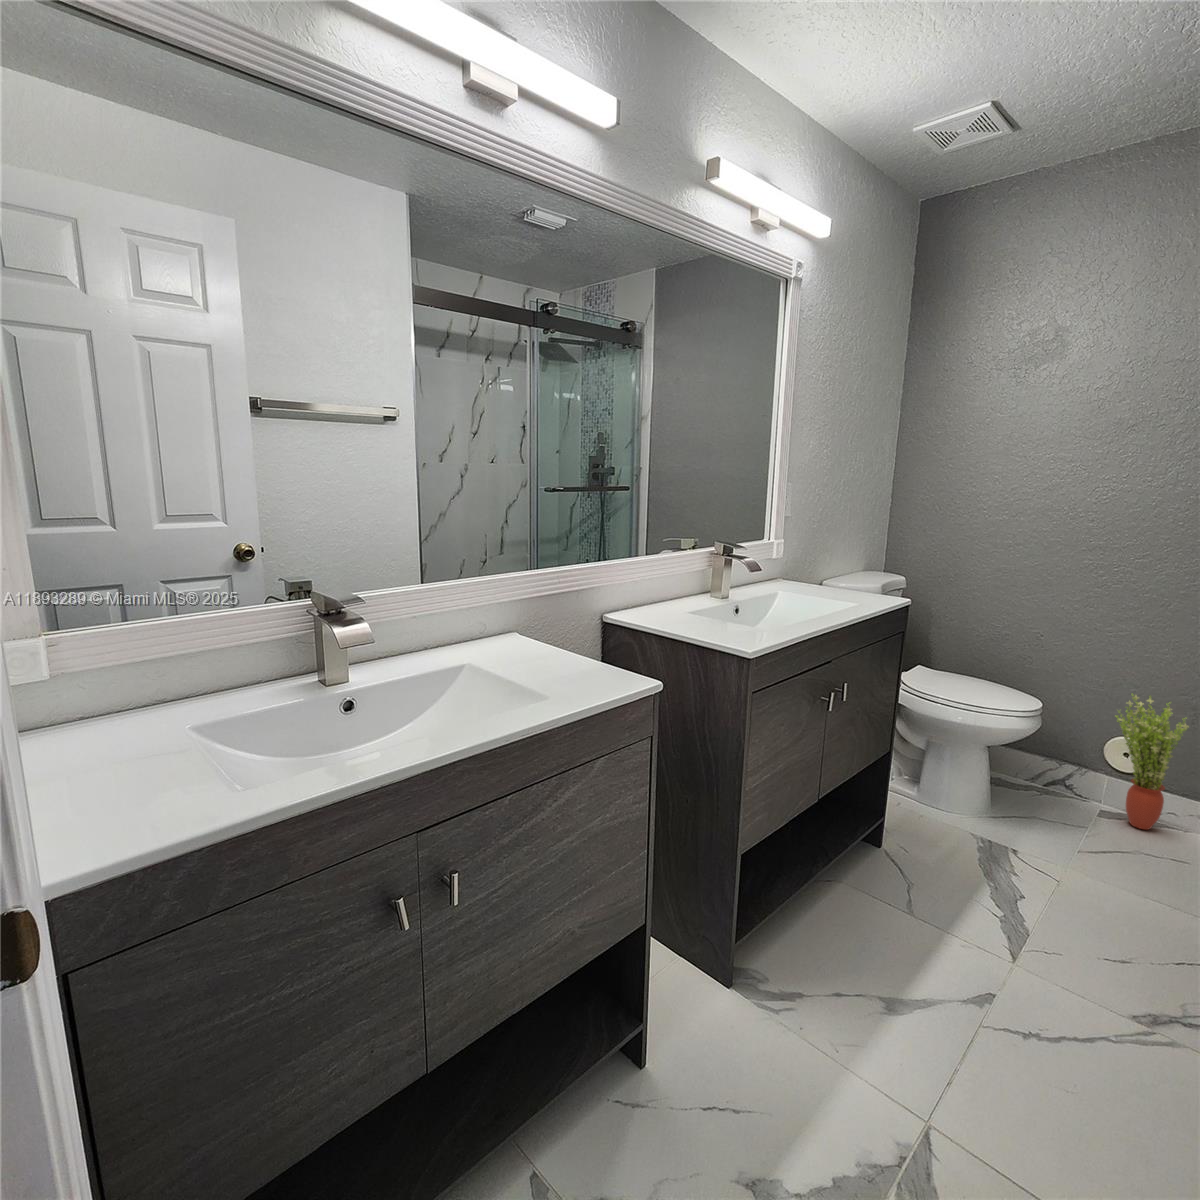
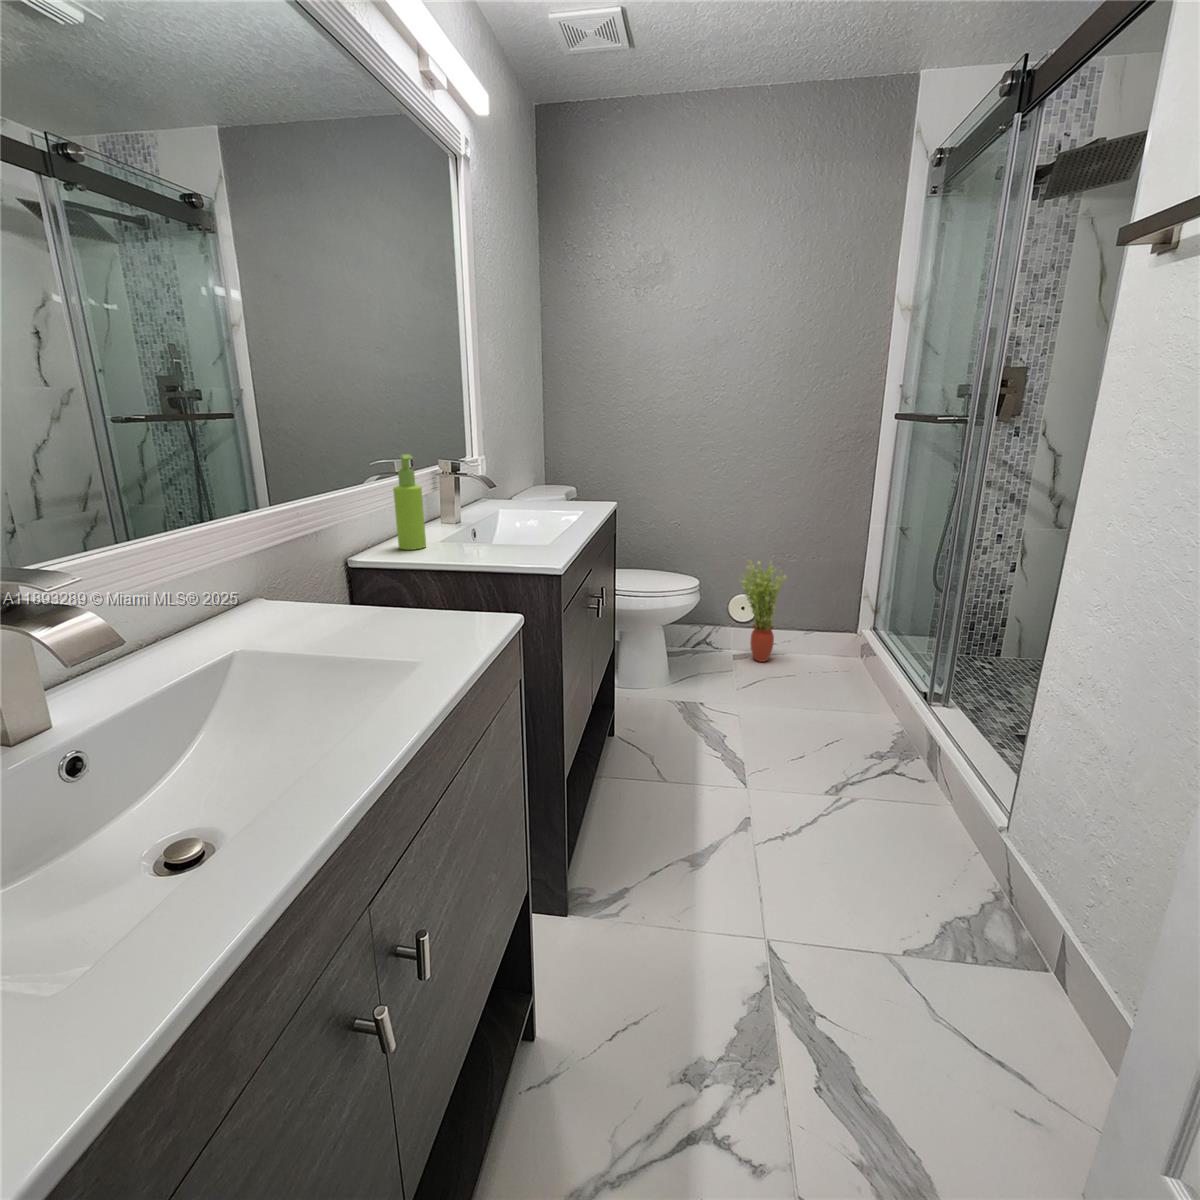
soap dispenser: none [651,535,676,615] -> present [393,454,426,550]

